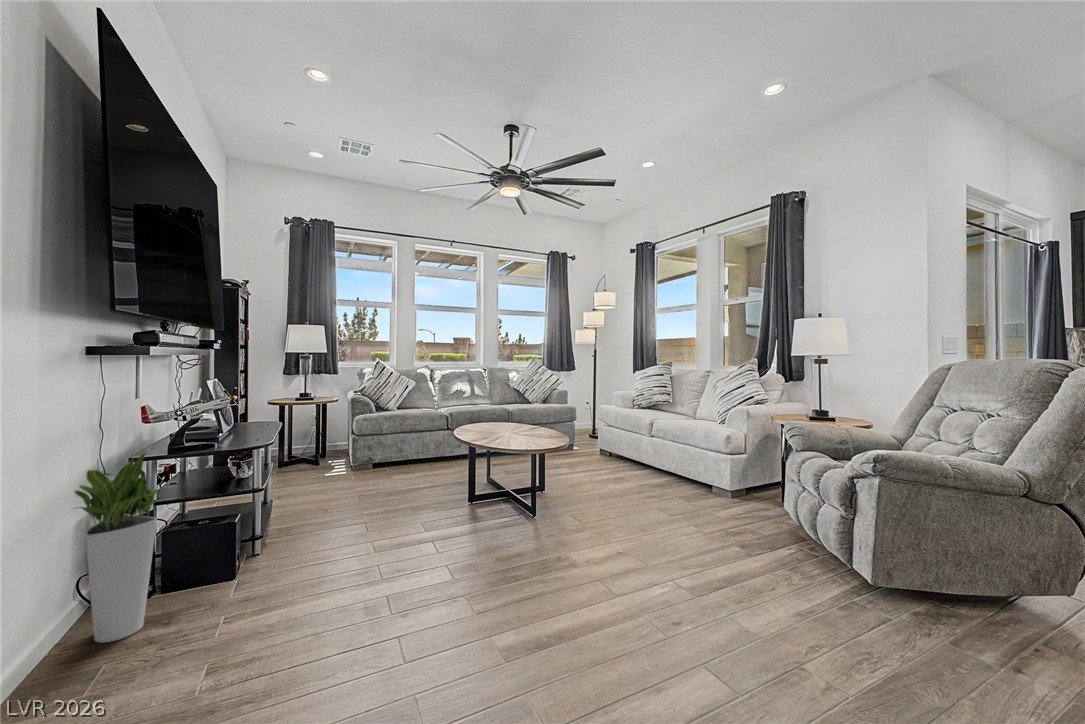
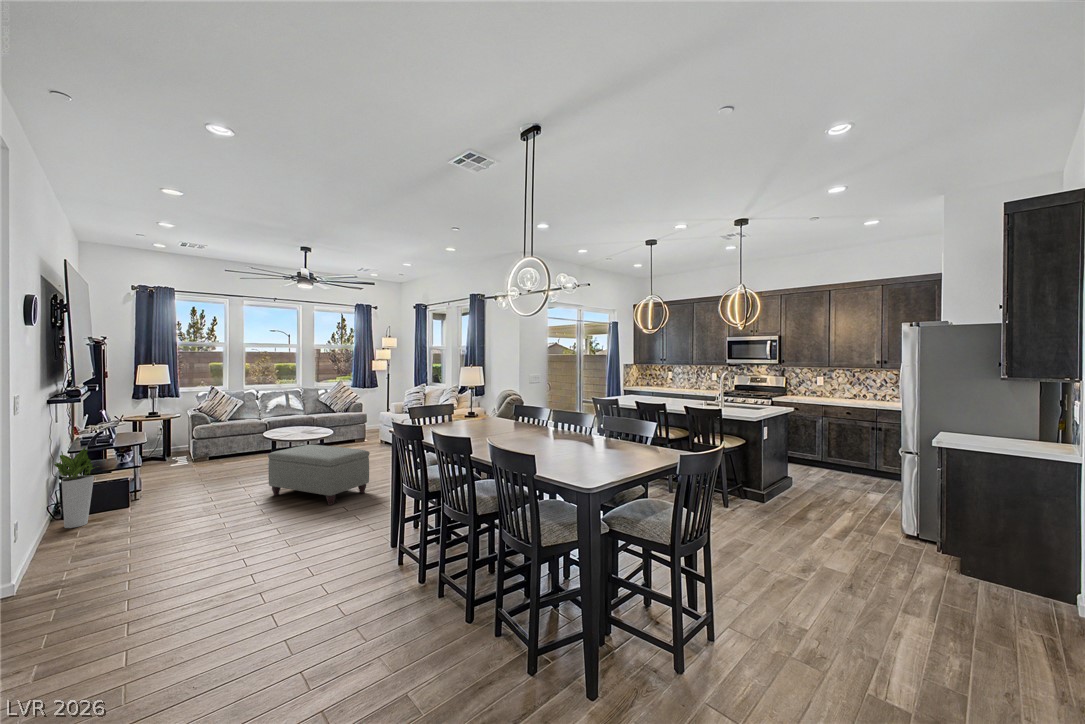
ottoman: none [486,464,711,643] -> present [268,445,370,505]

